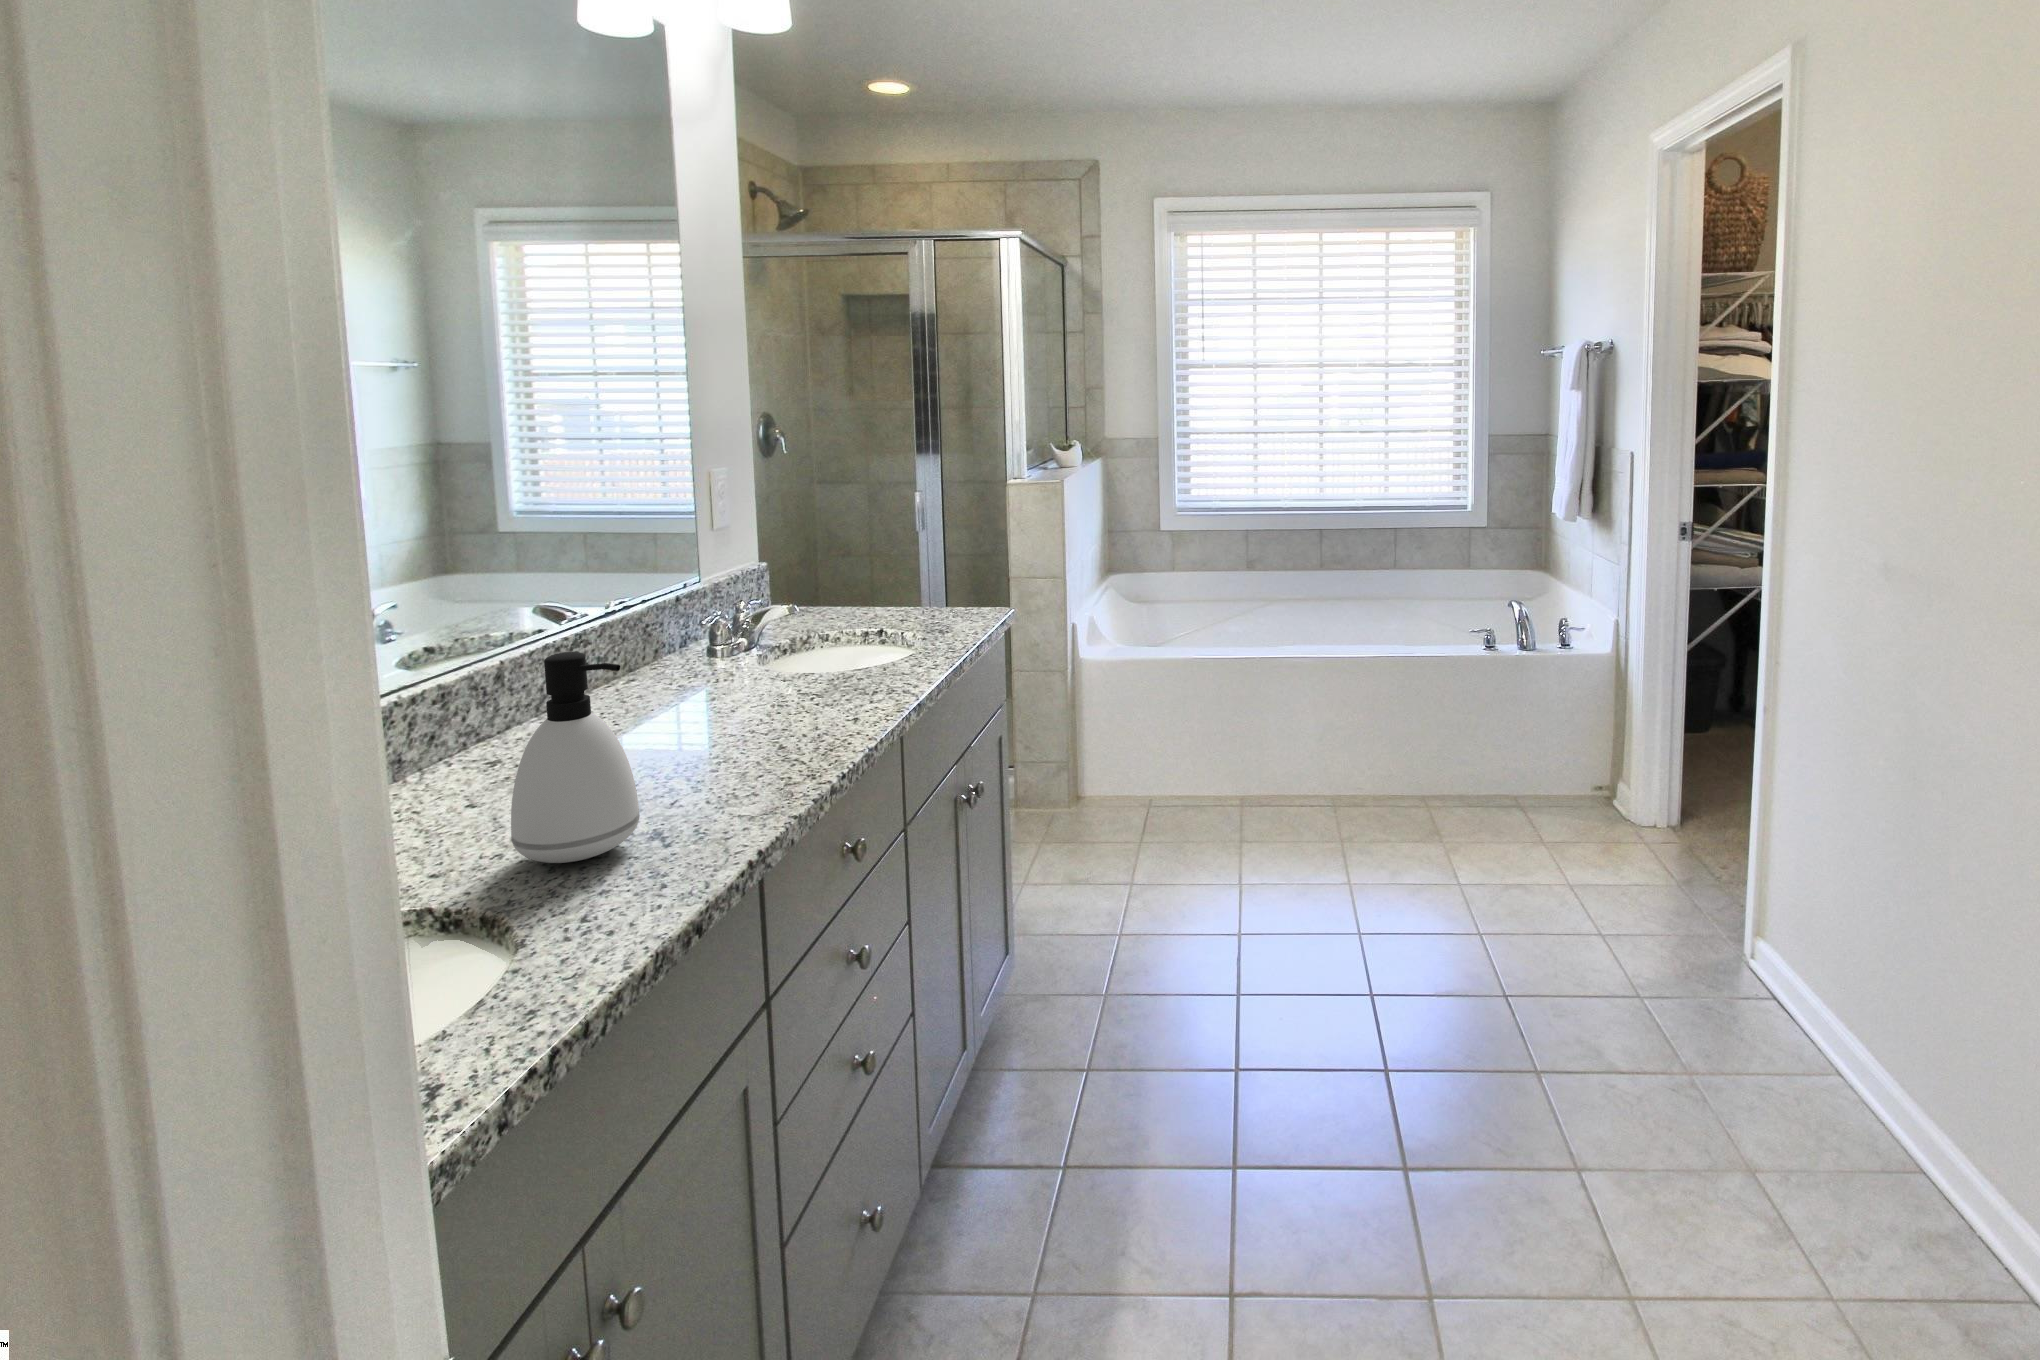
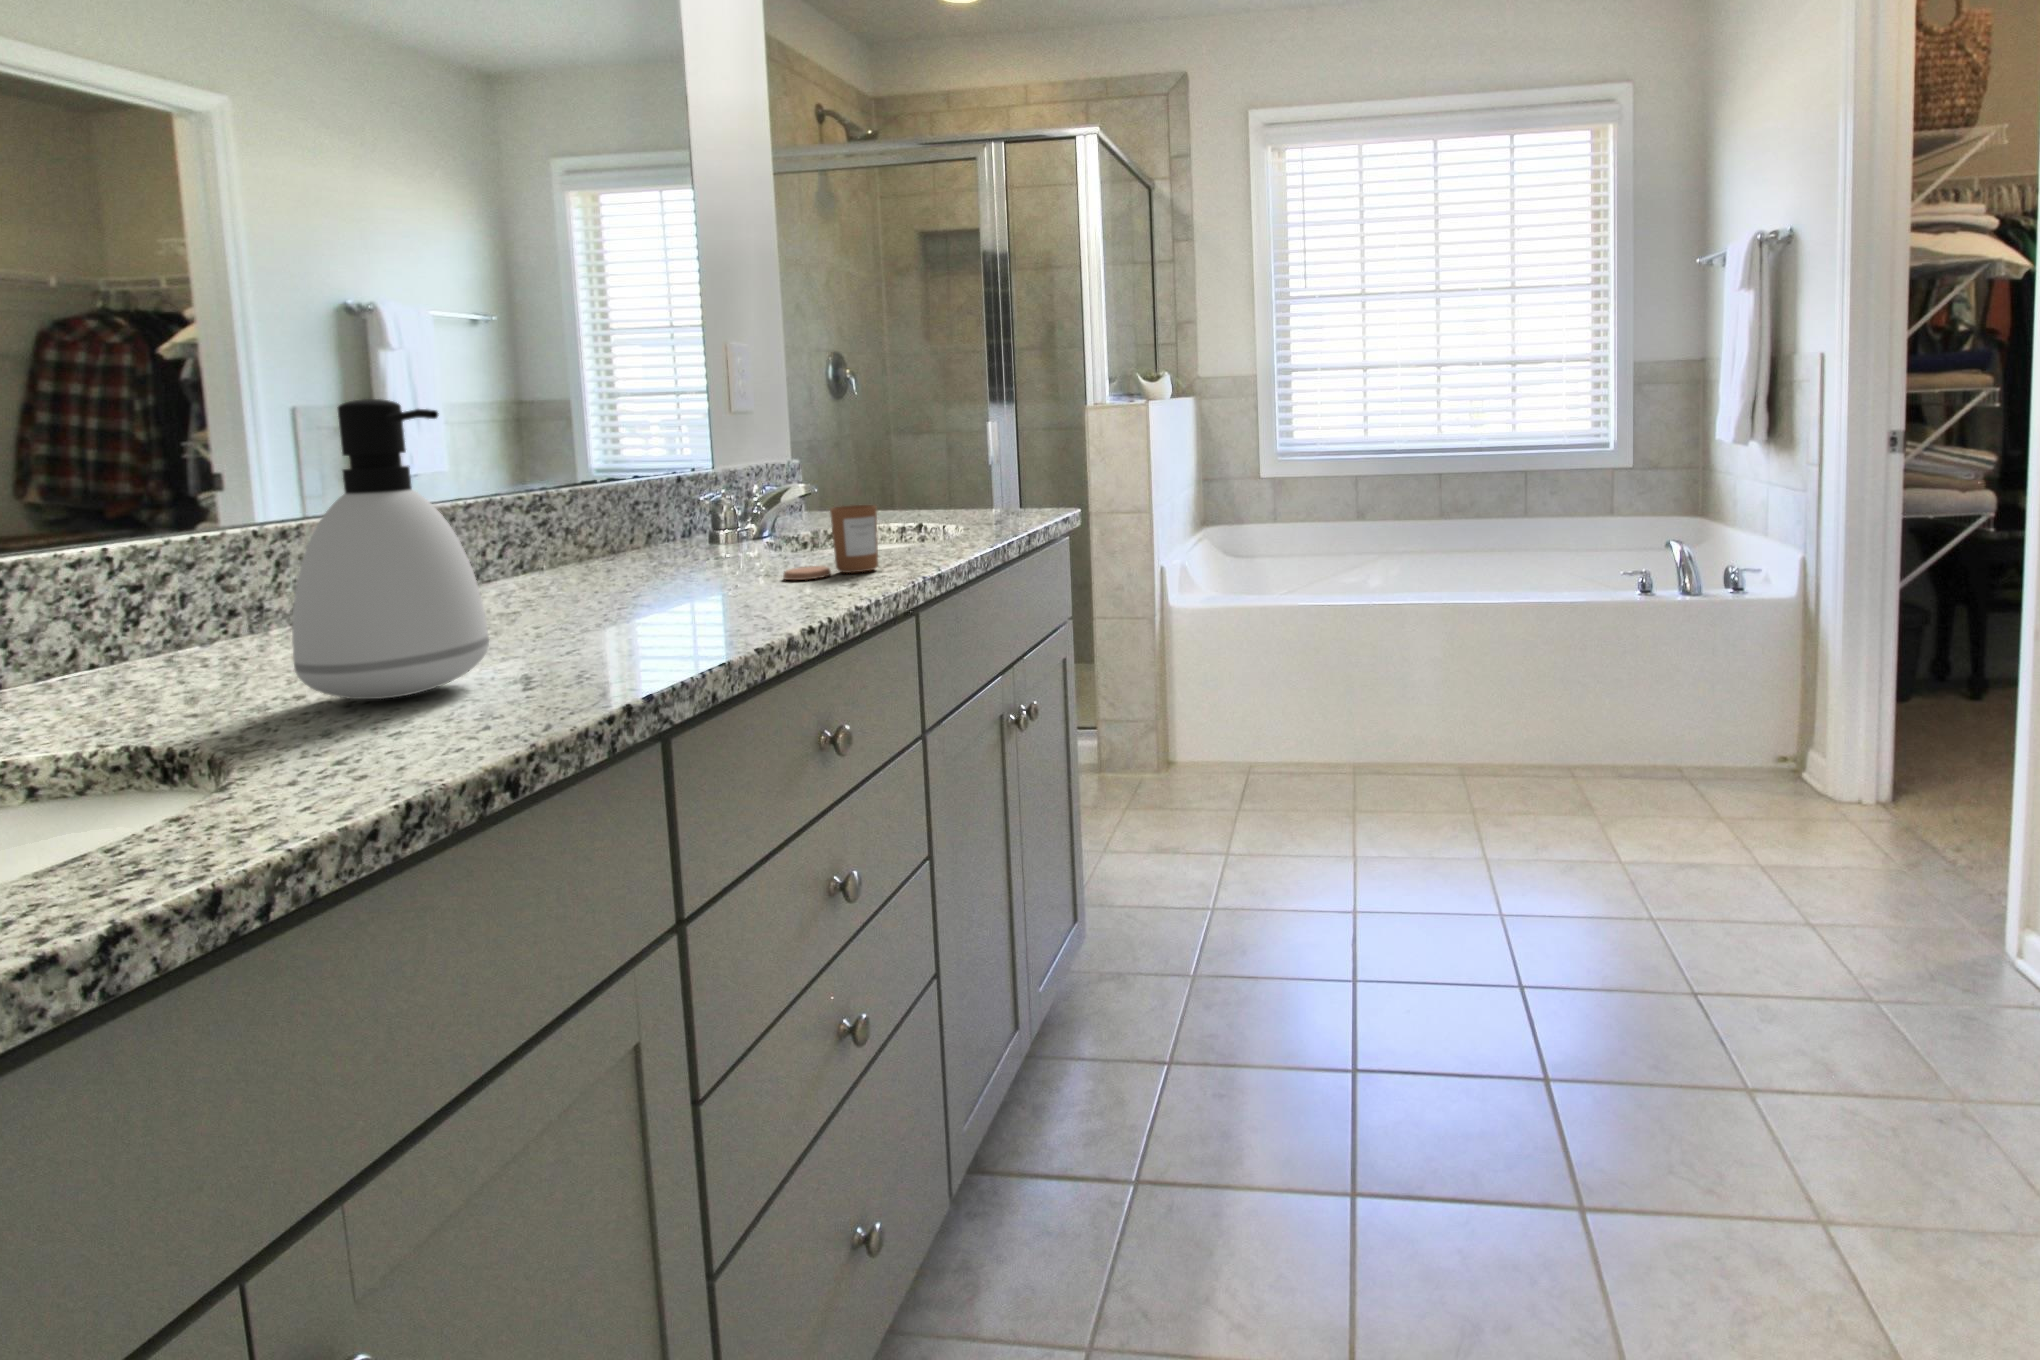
candle: none [798,646,873,712] -> present [783,505,878,580]

